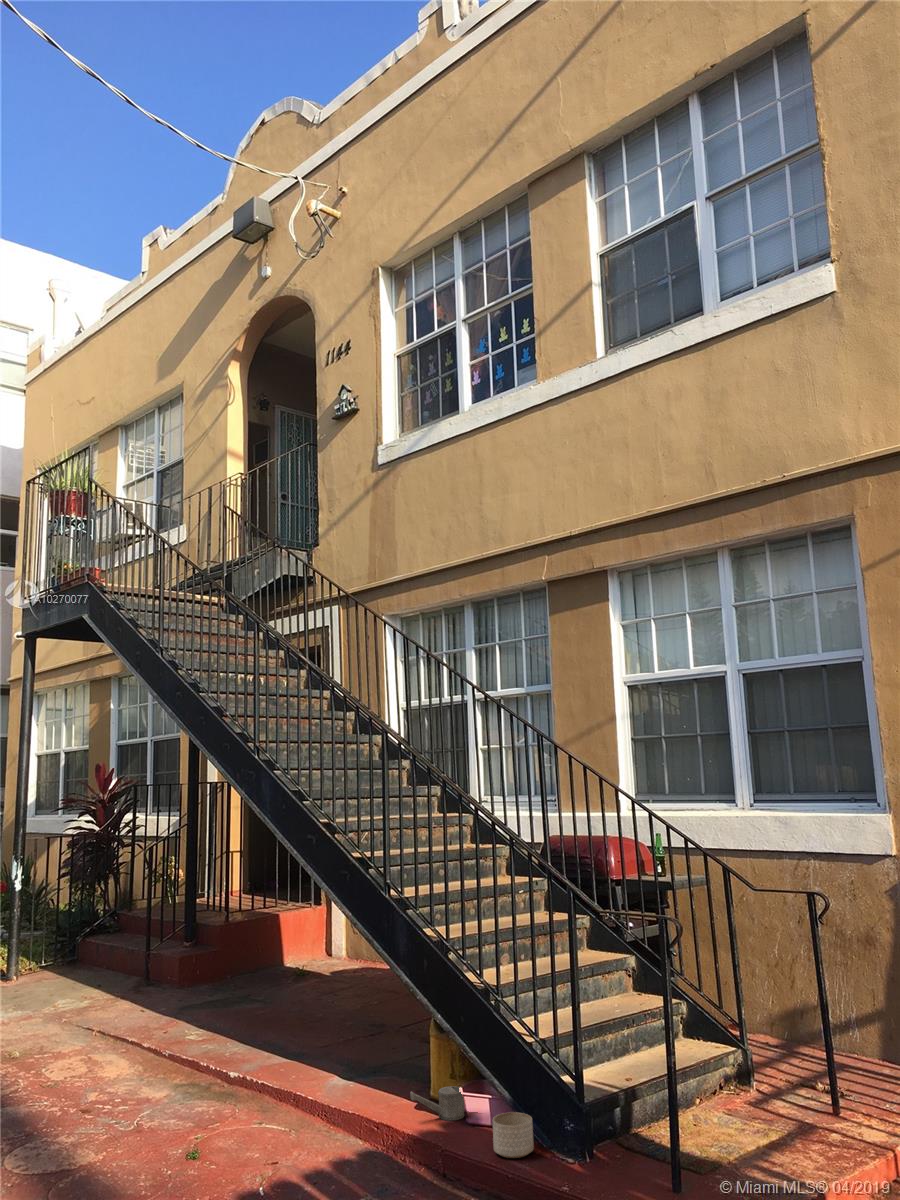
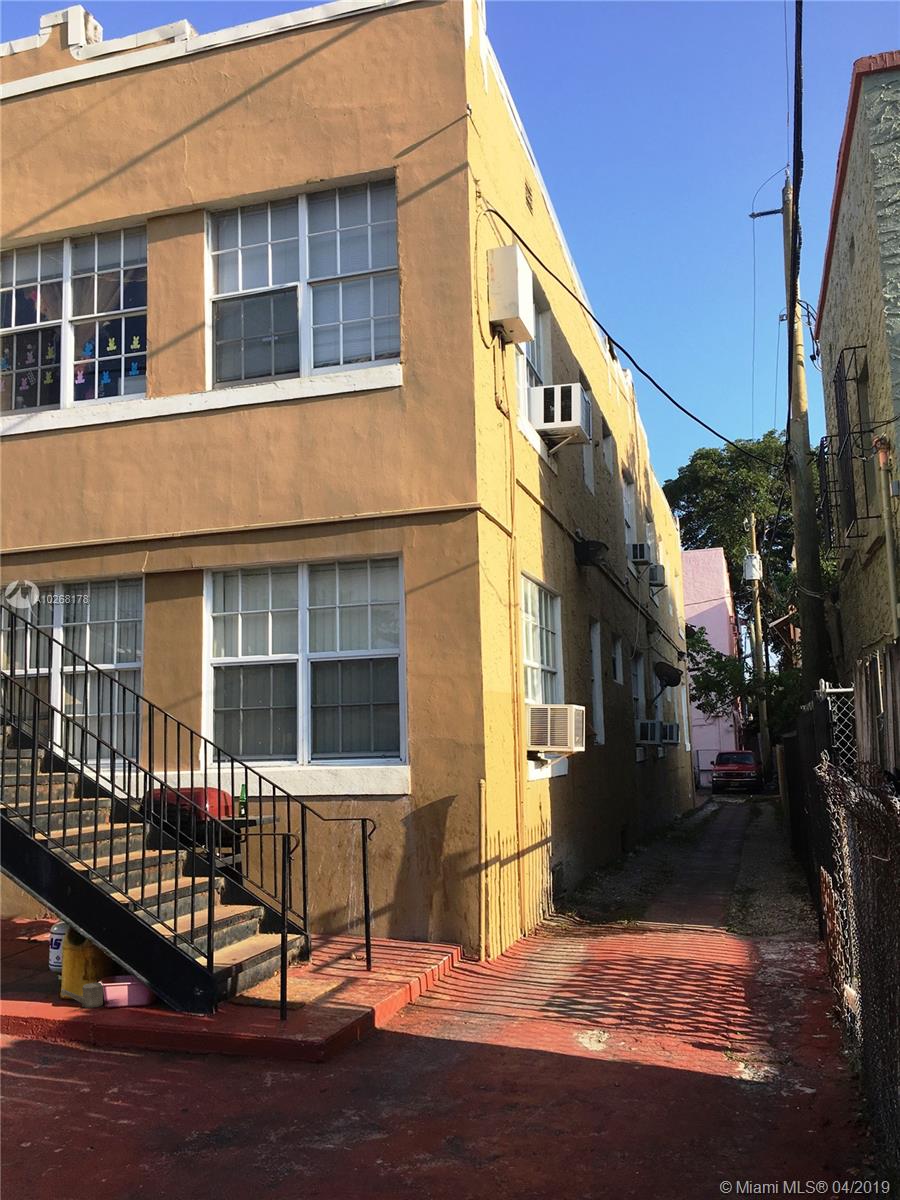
planter: present [493,1112,534,1158] -> none [141,989,172,1020]

